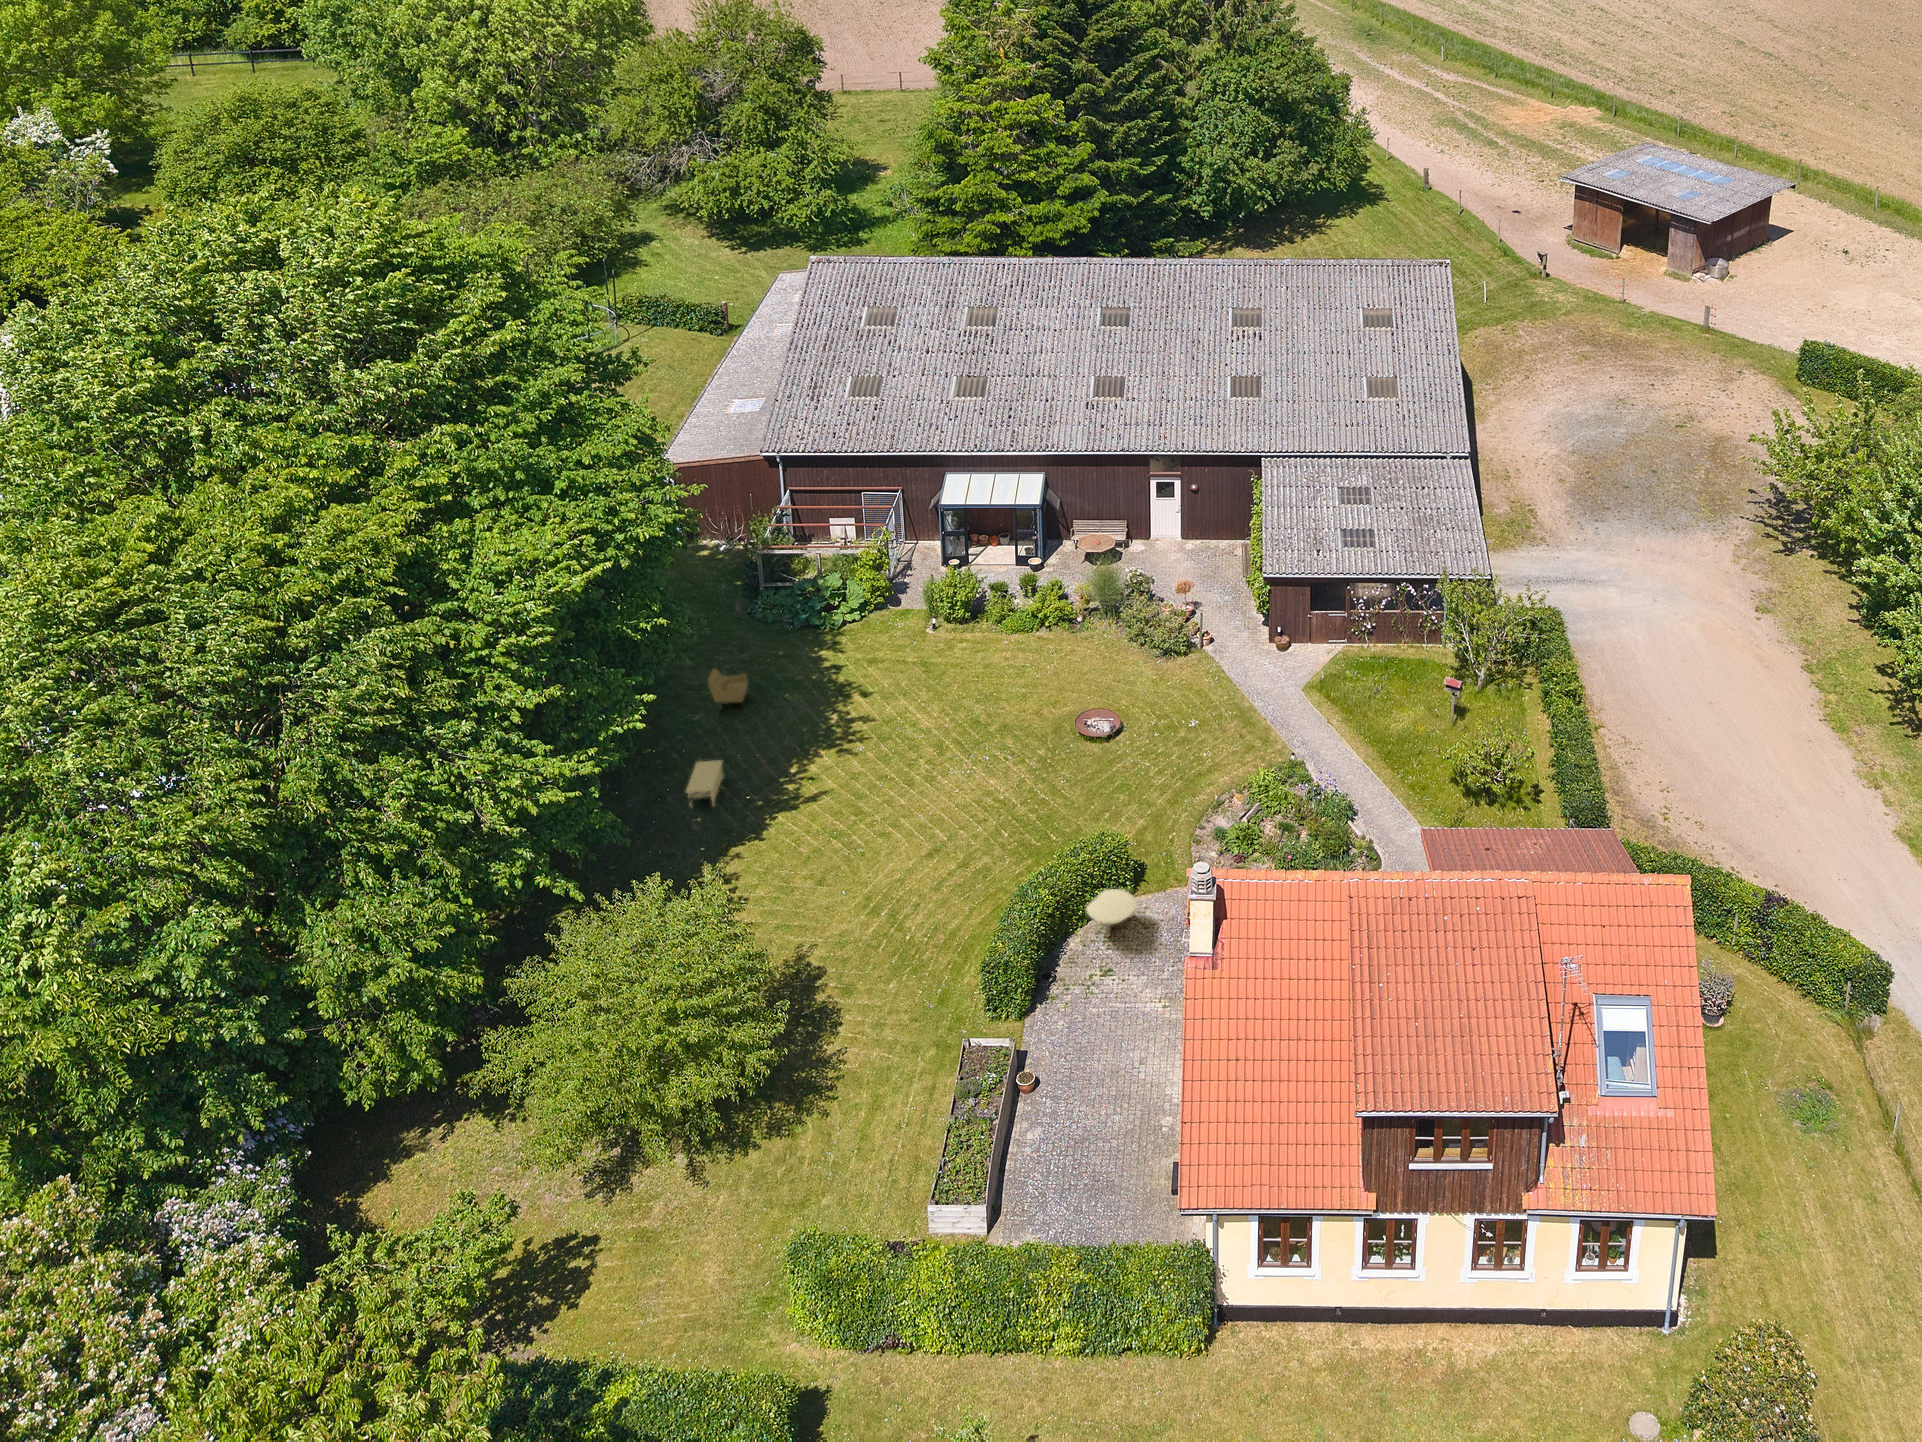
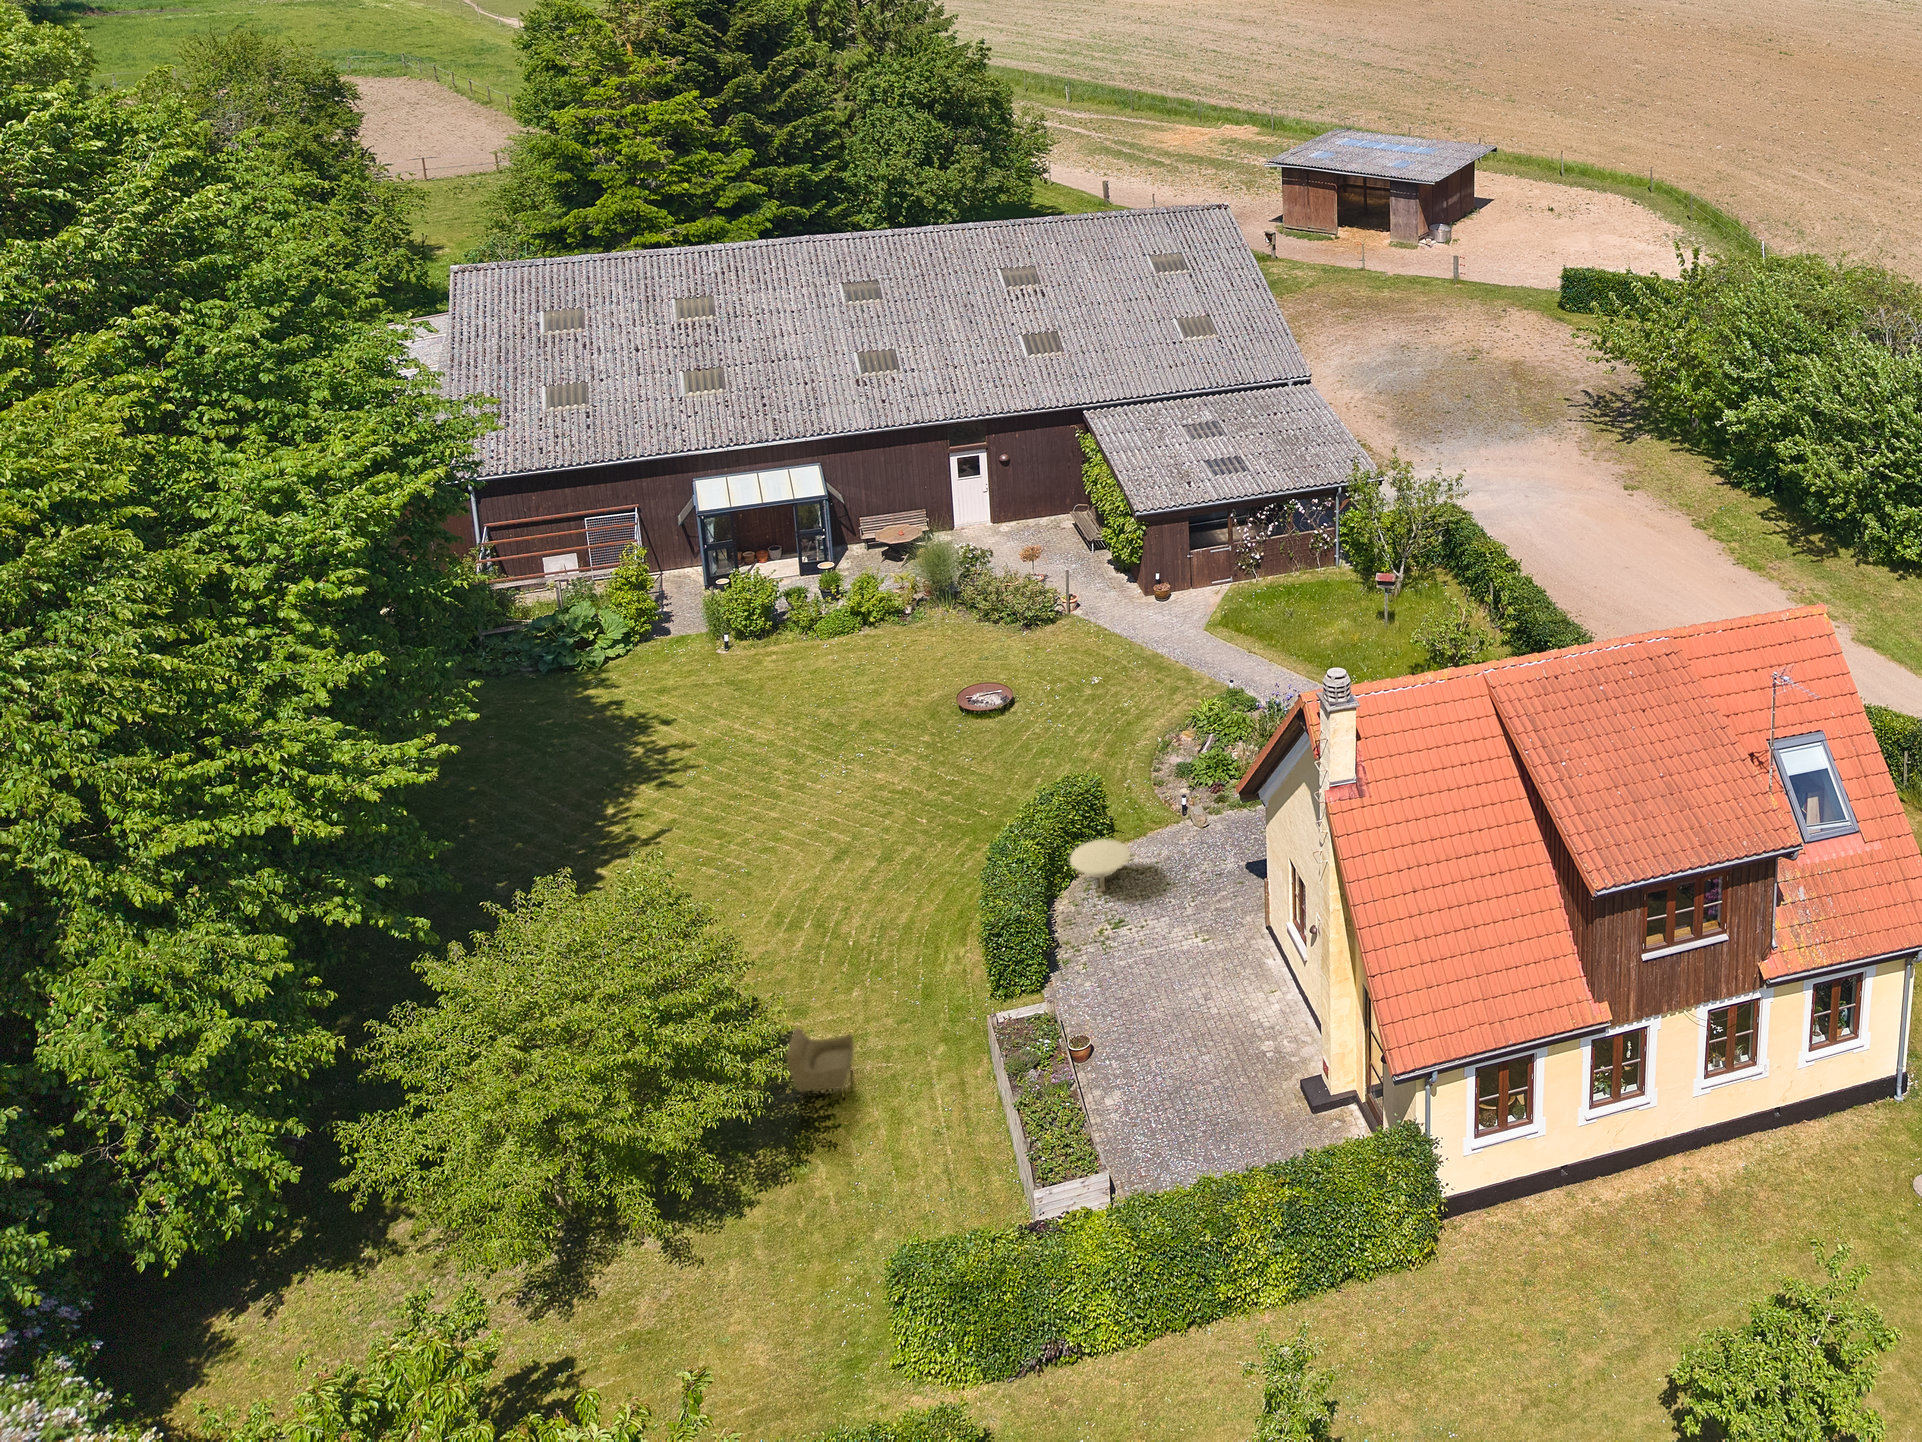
chair: present [708,669,748,708] -> present [786,1028,854,1101]
storage bench: present [686,760,724,805] -> none [469,812,510,876]

